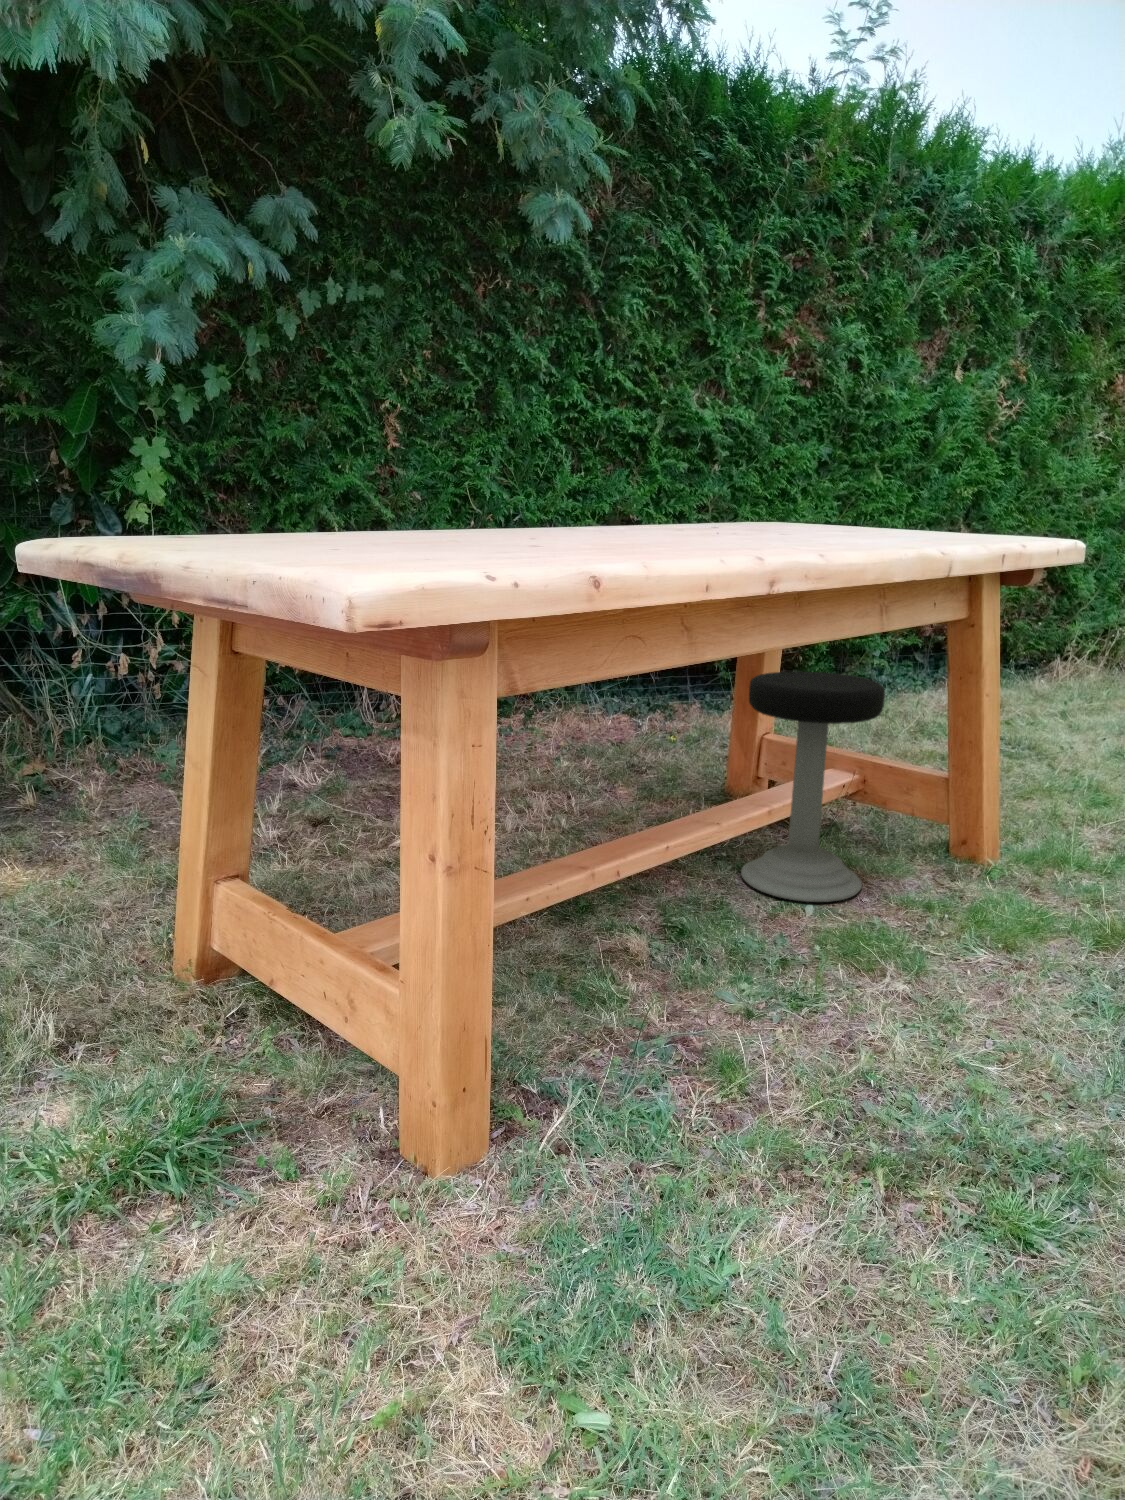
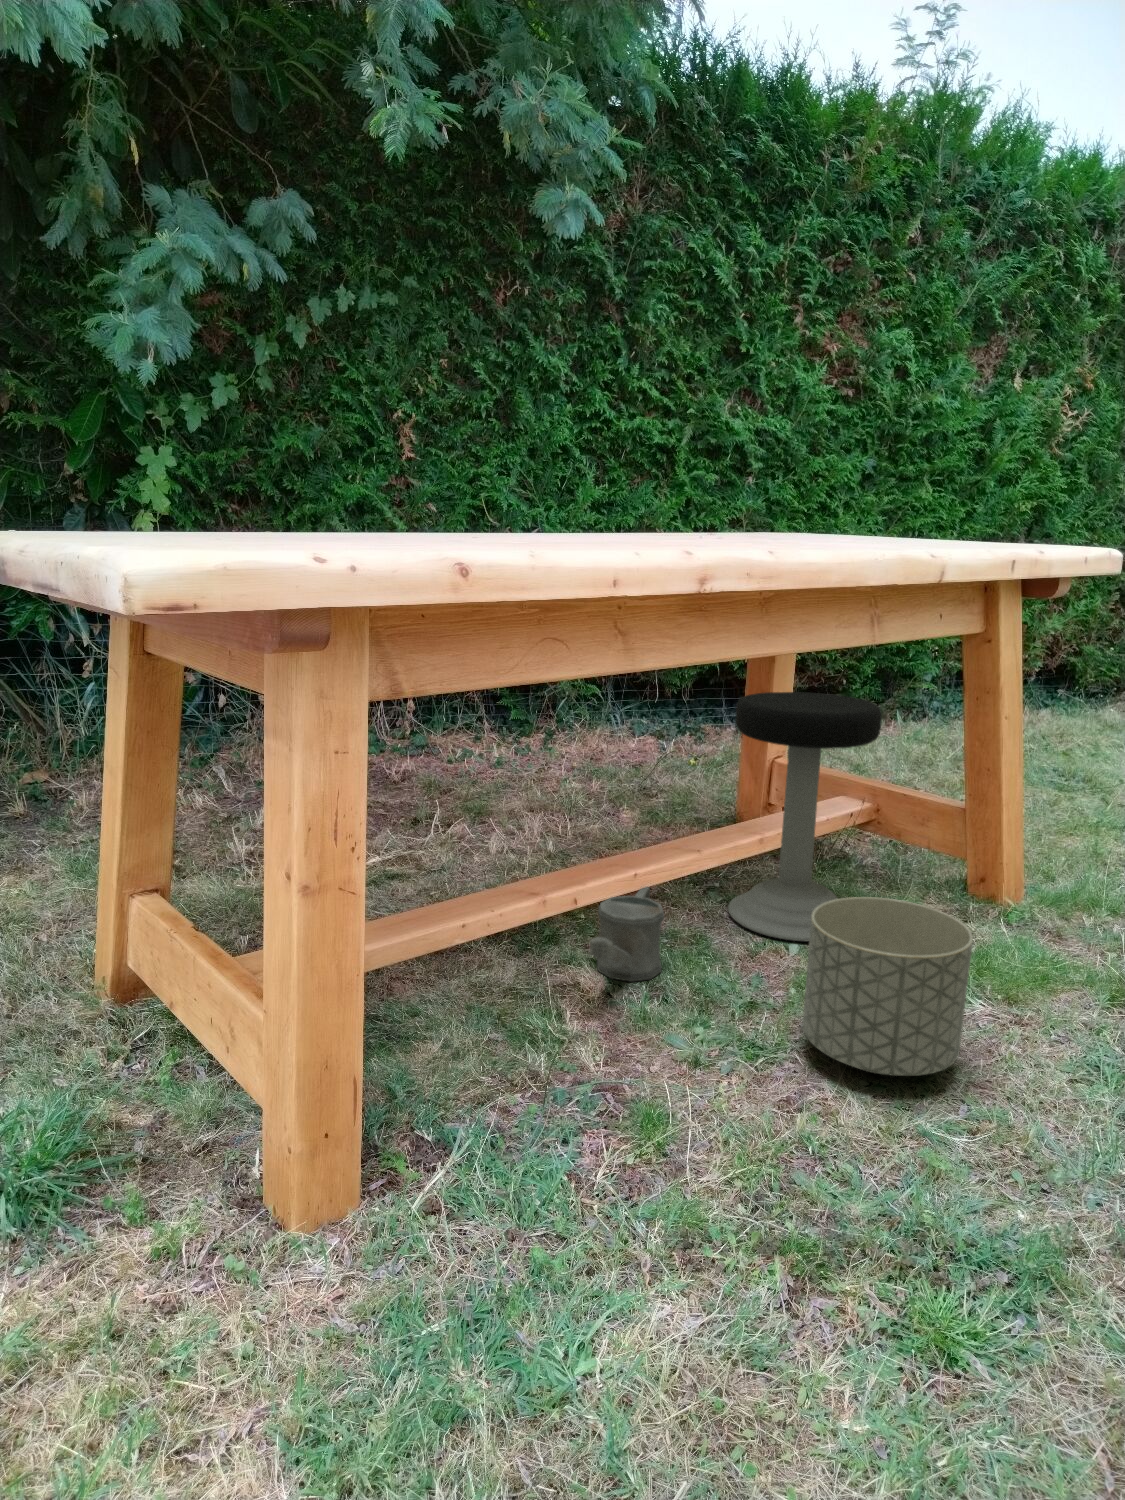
watering can: none [634,856,699,944] -> present [590,887,664,982]
planter: none [840,858,996,1015] -> present [803,897,973,1076]

